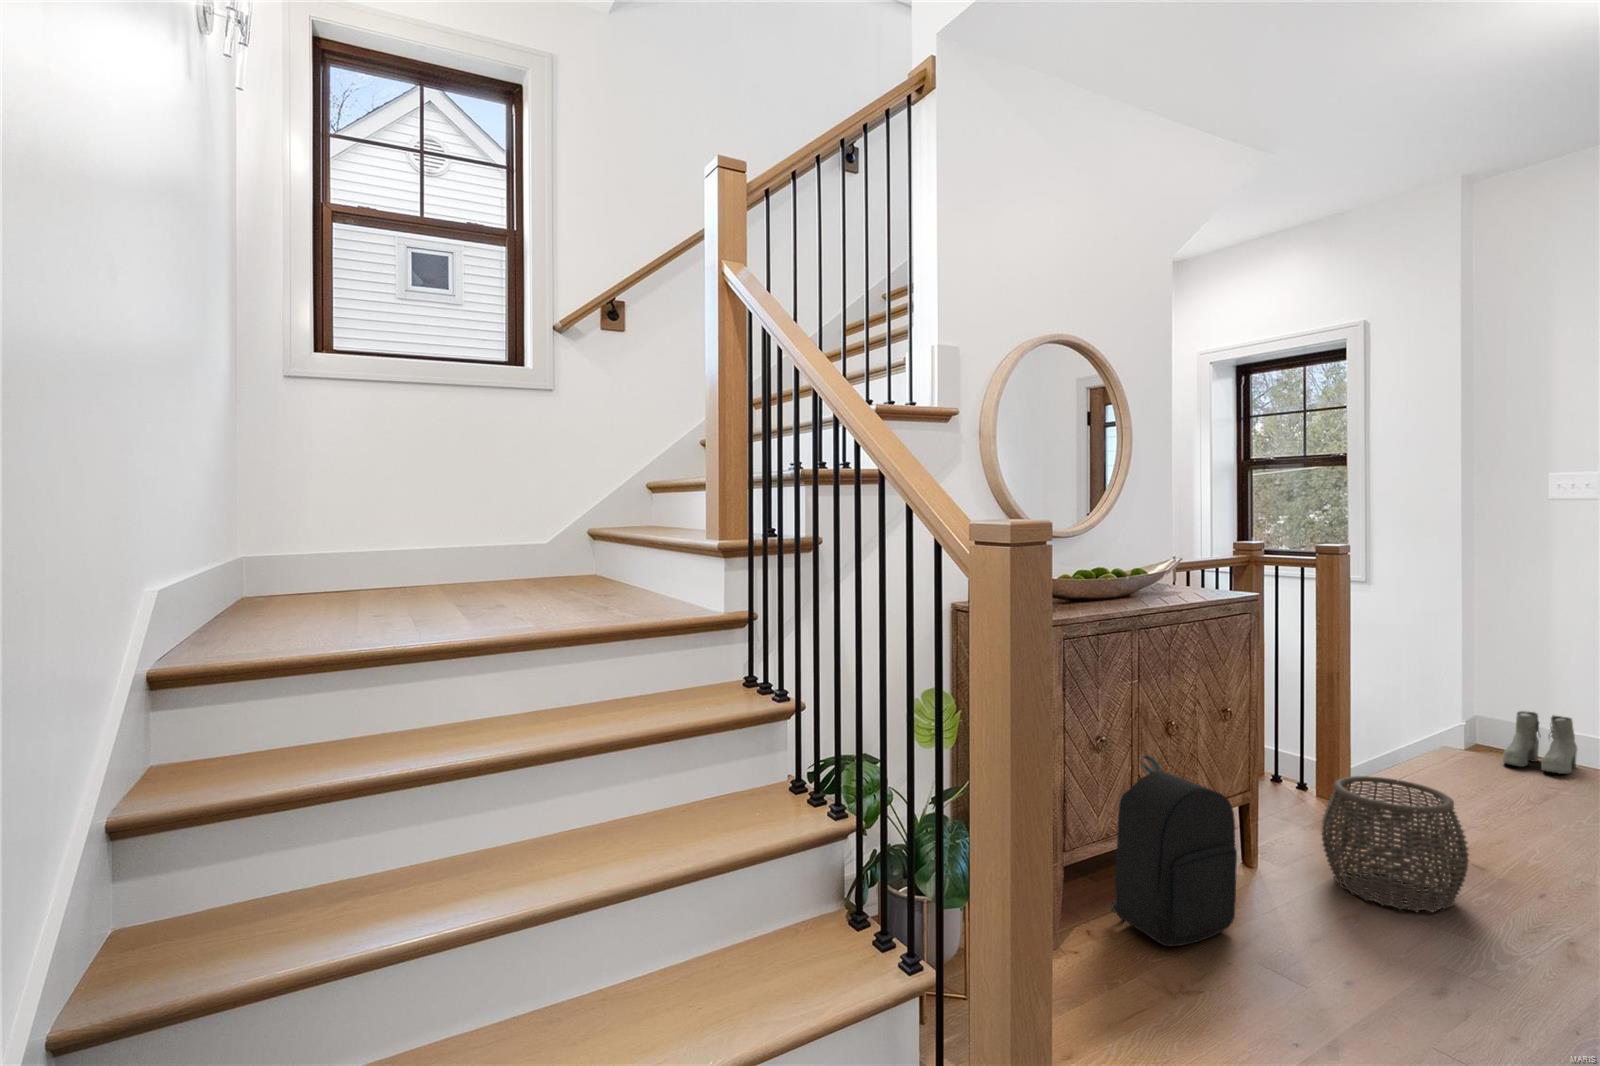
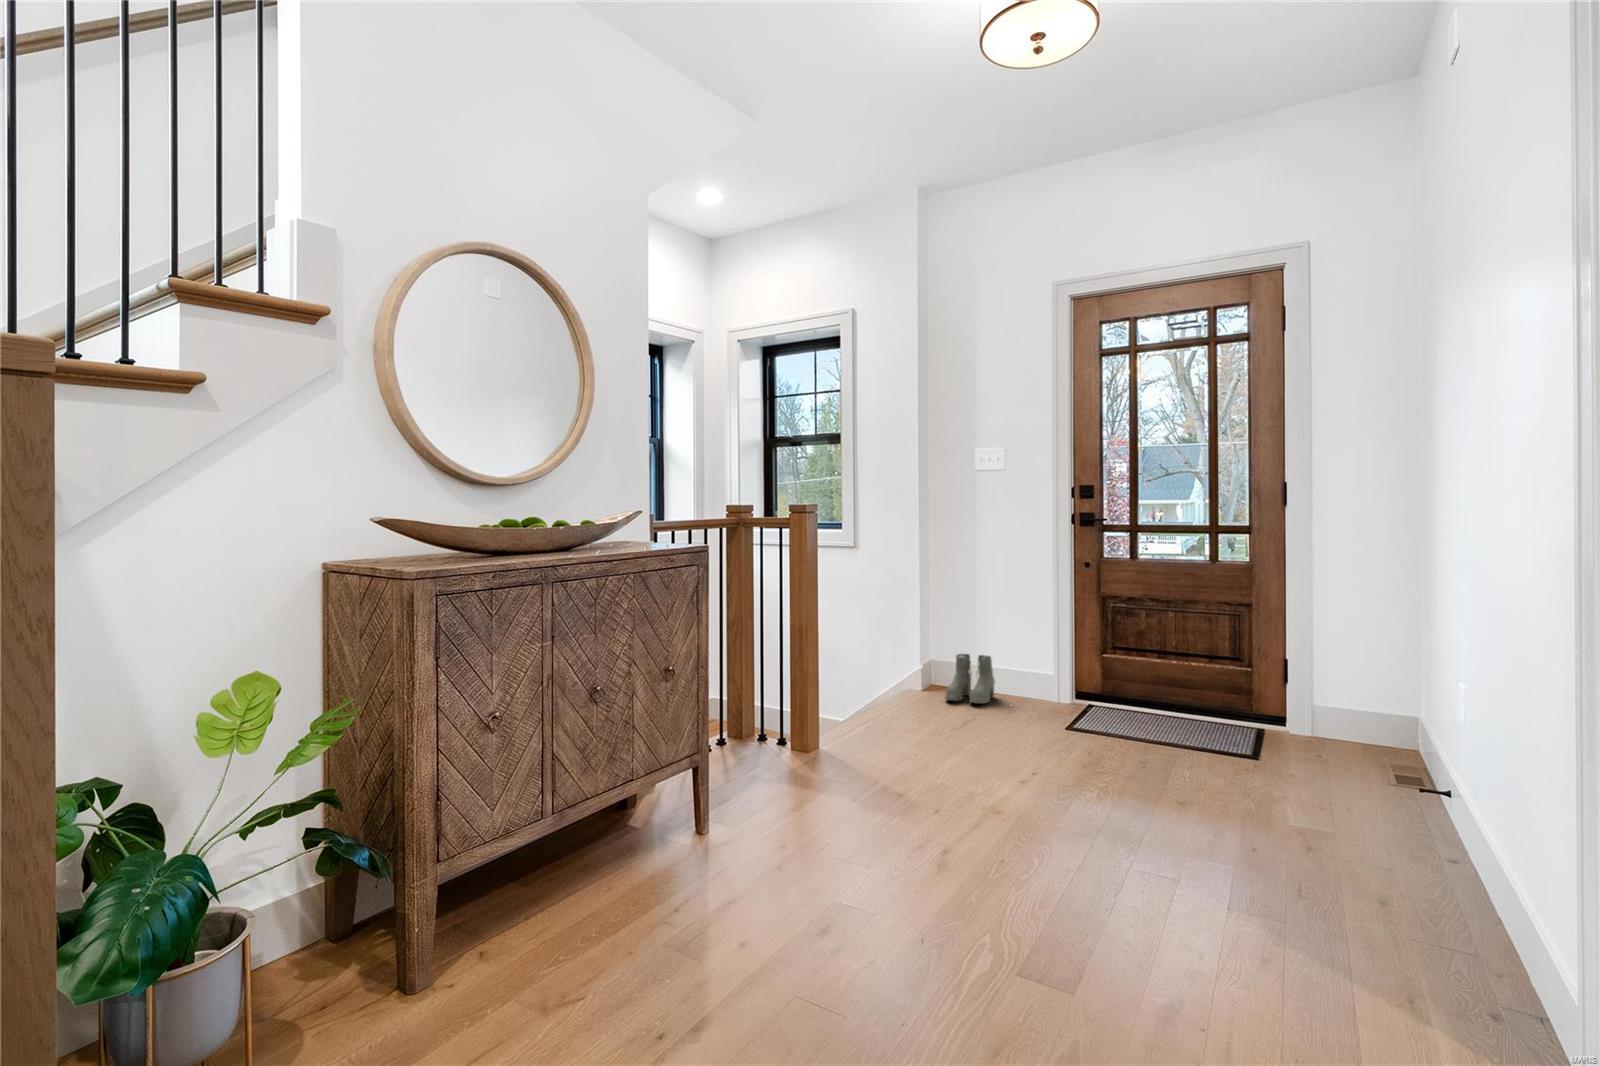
backpack: present [1112,756,1237,946] -> none [517,729,654,947]
woven basket: present [1321,776,1469,913] -> none [760,724,878,852]

